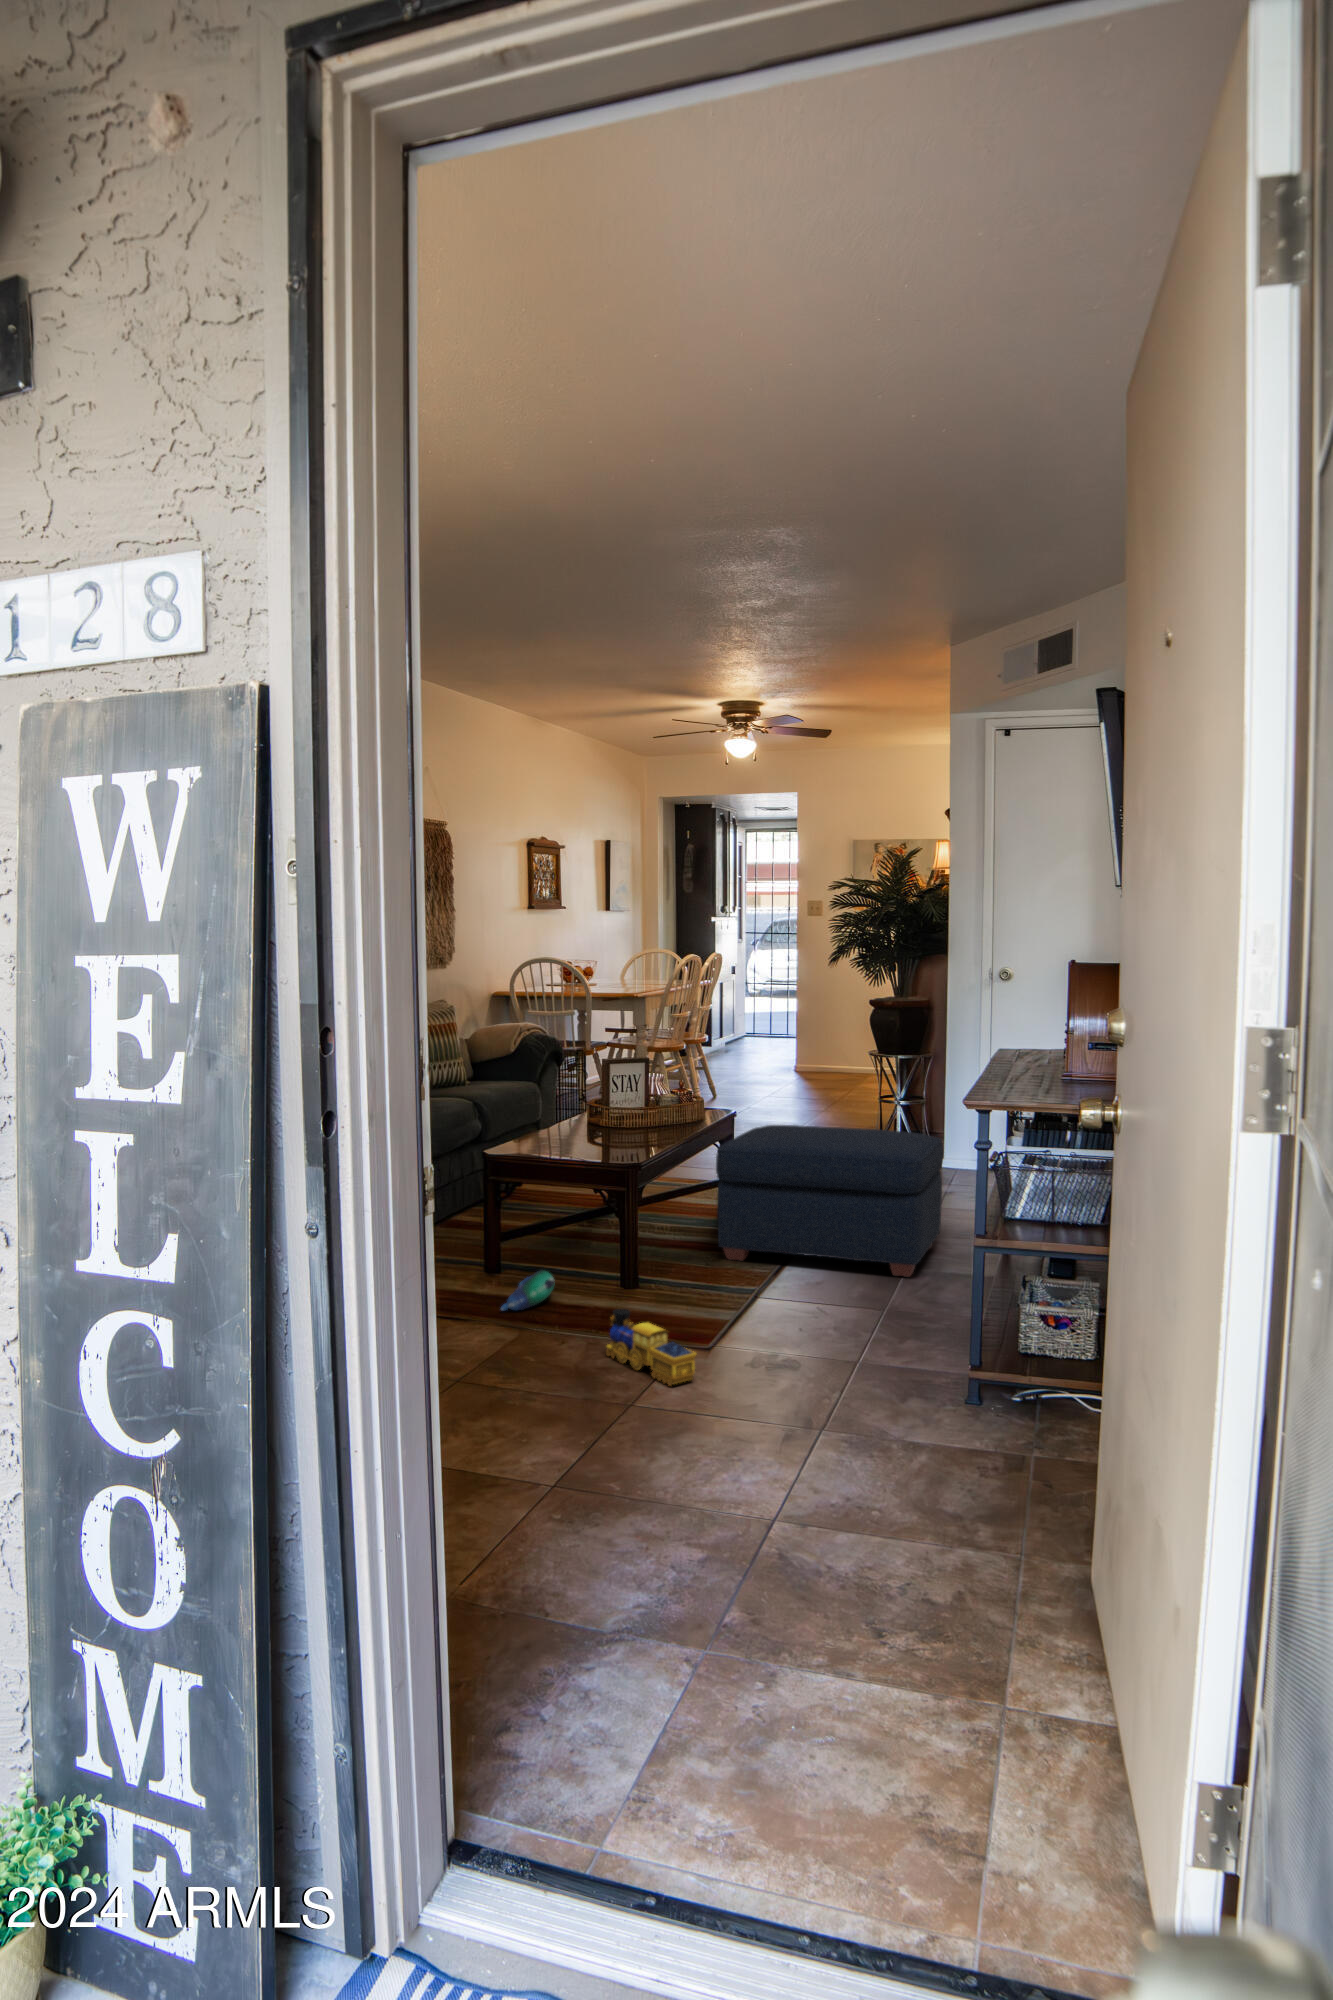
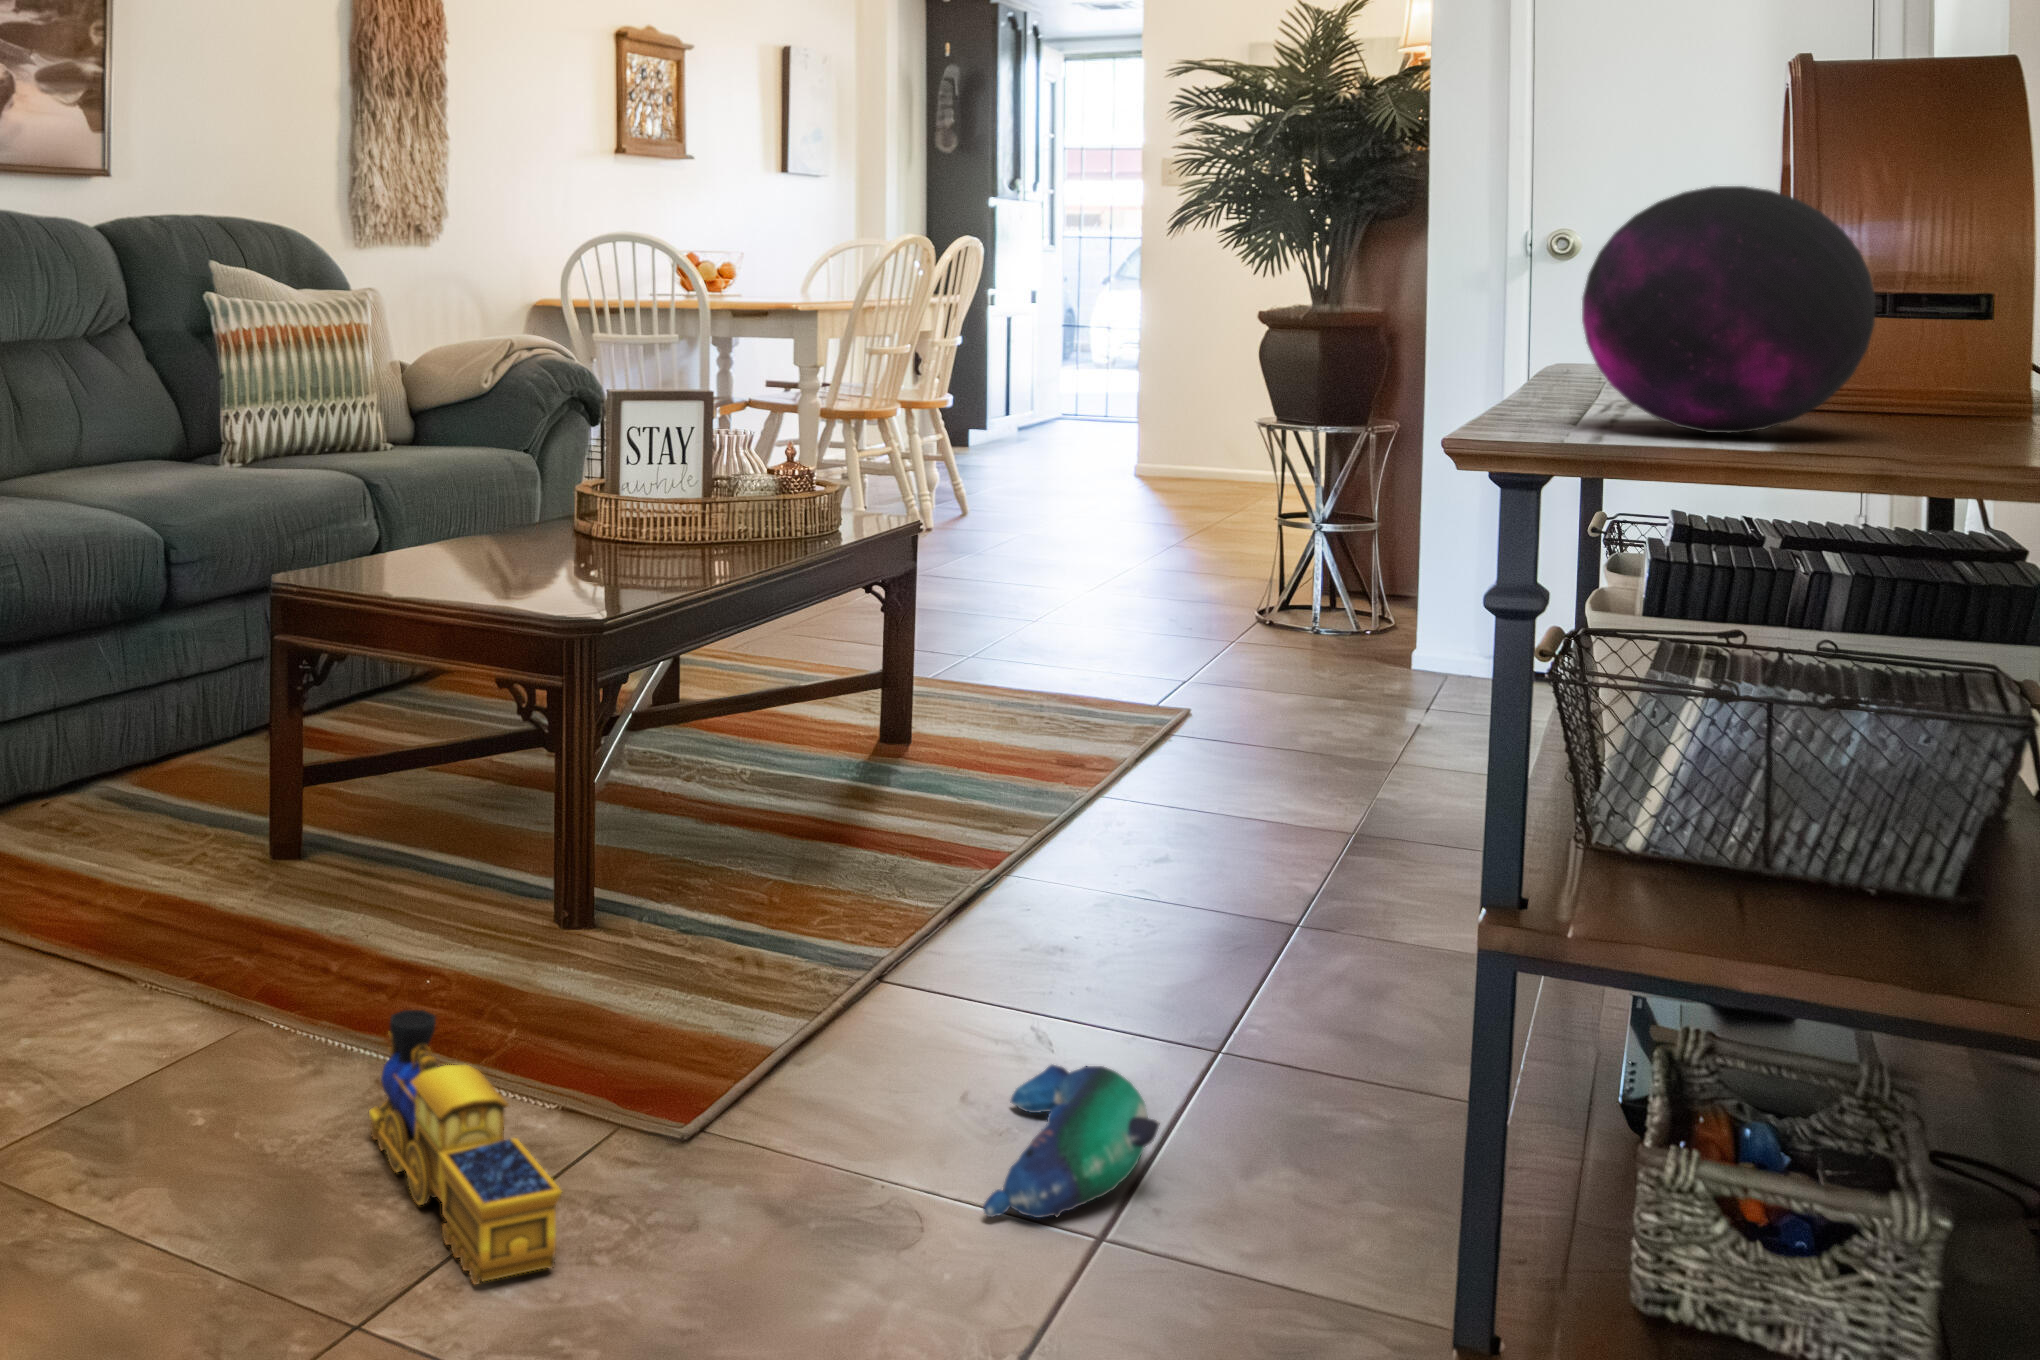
decorative orb: none [1000,1018,1077,1091] -> present [1582,186,1876,433]
ottoman: present [716,1125,944,1277] -> none [810,546,1403,951]
plush toy: present [501,1270,555,1311] -> present [983,1065,1160,1218]

